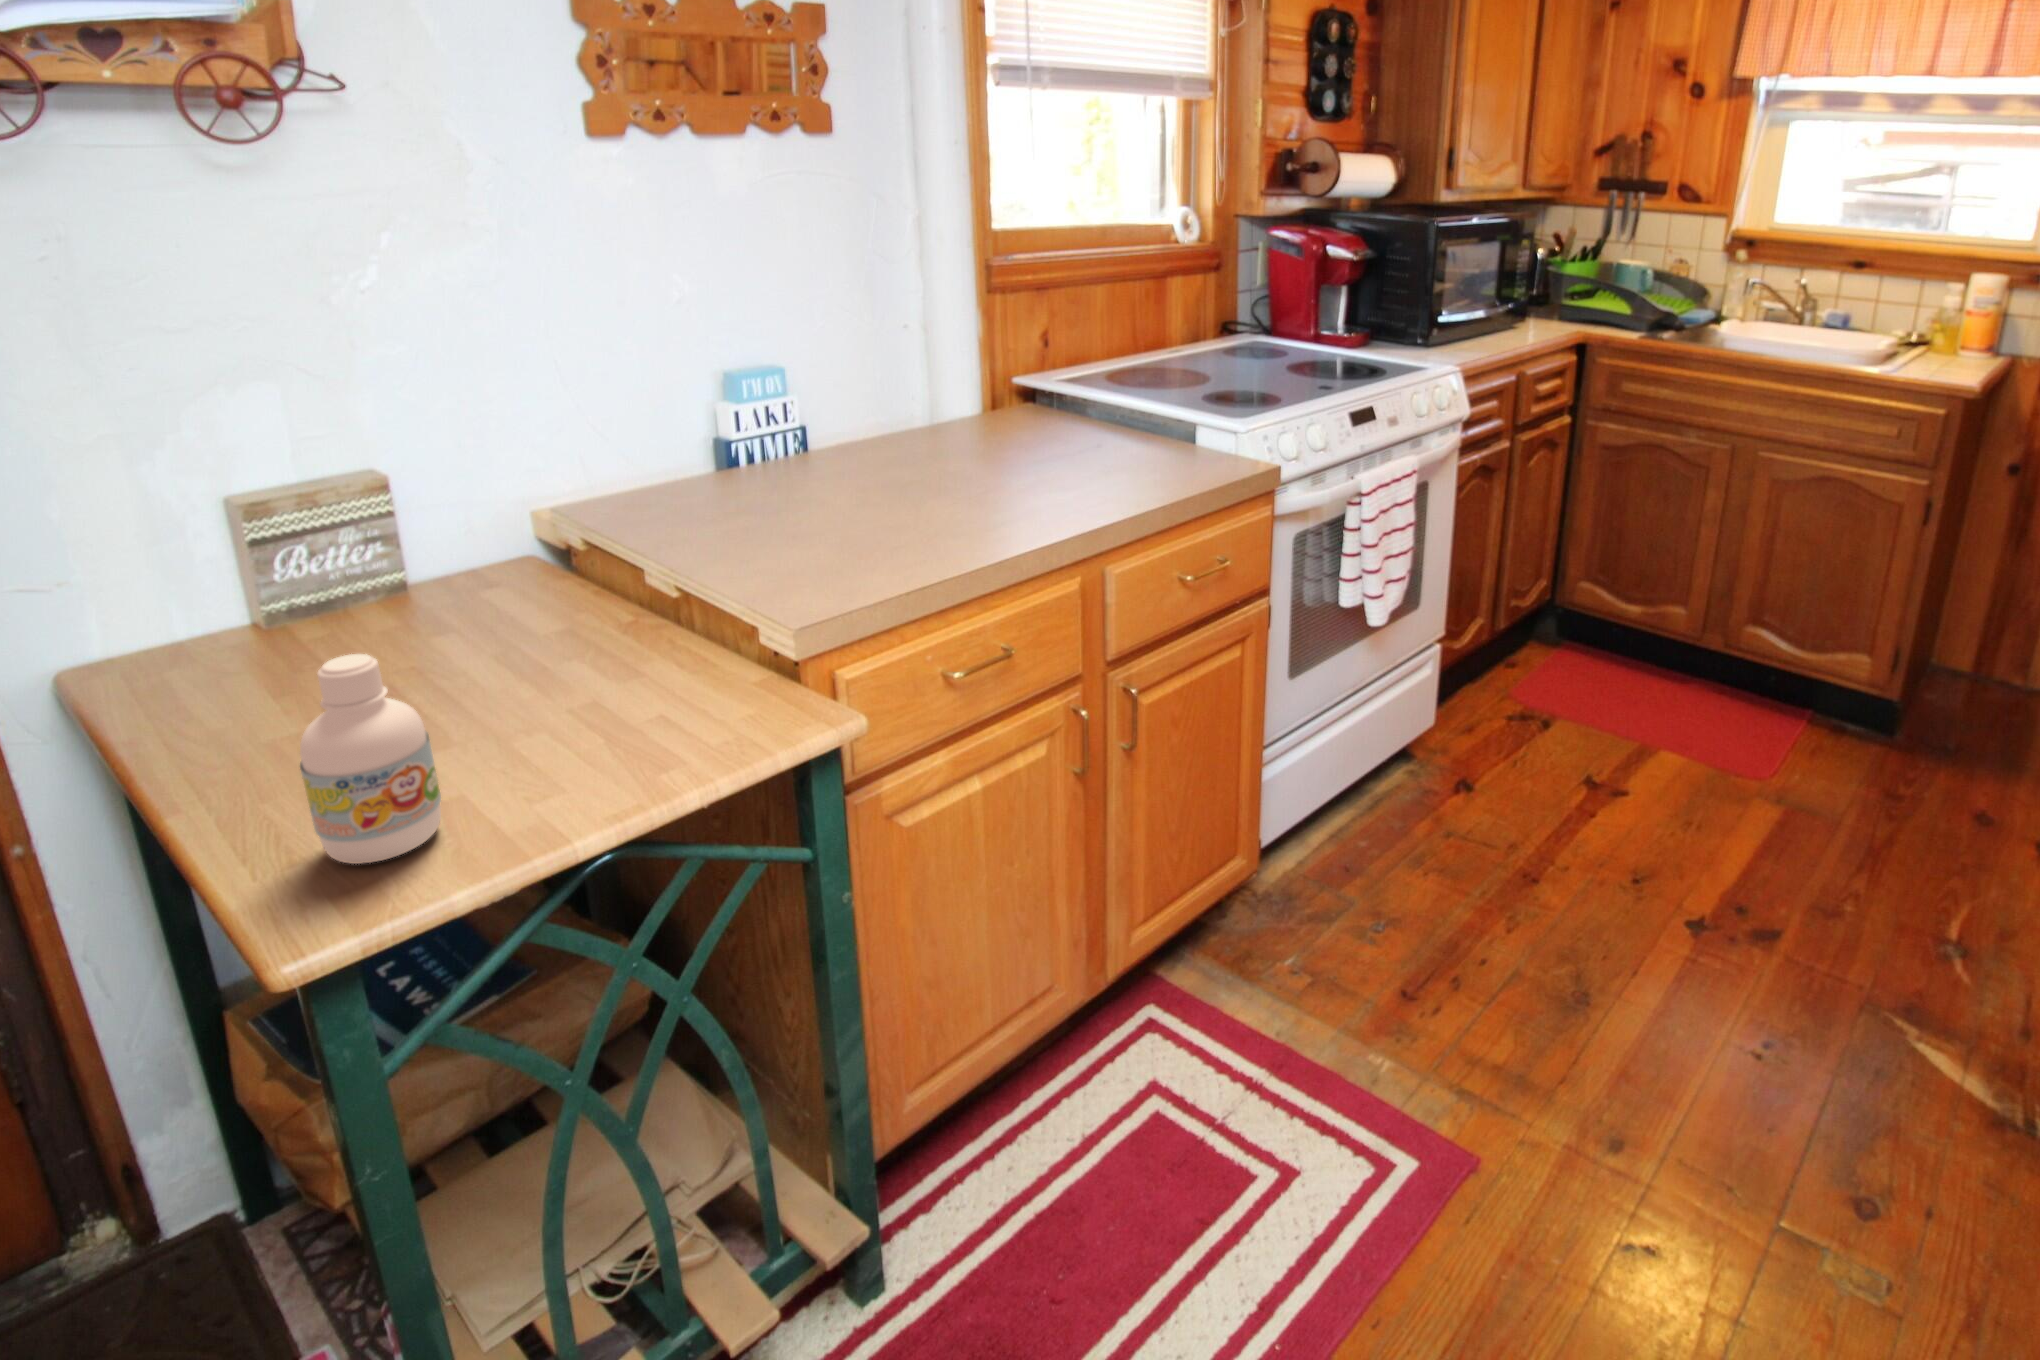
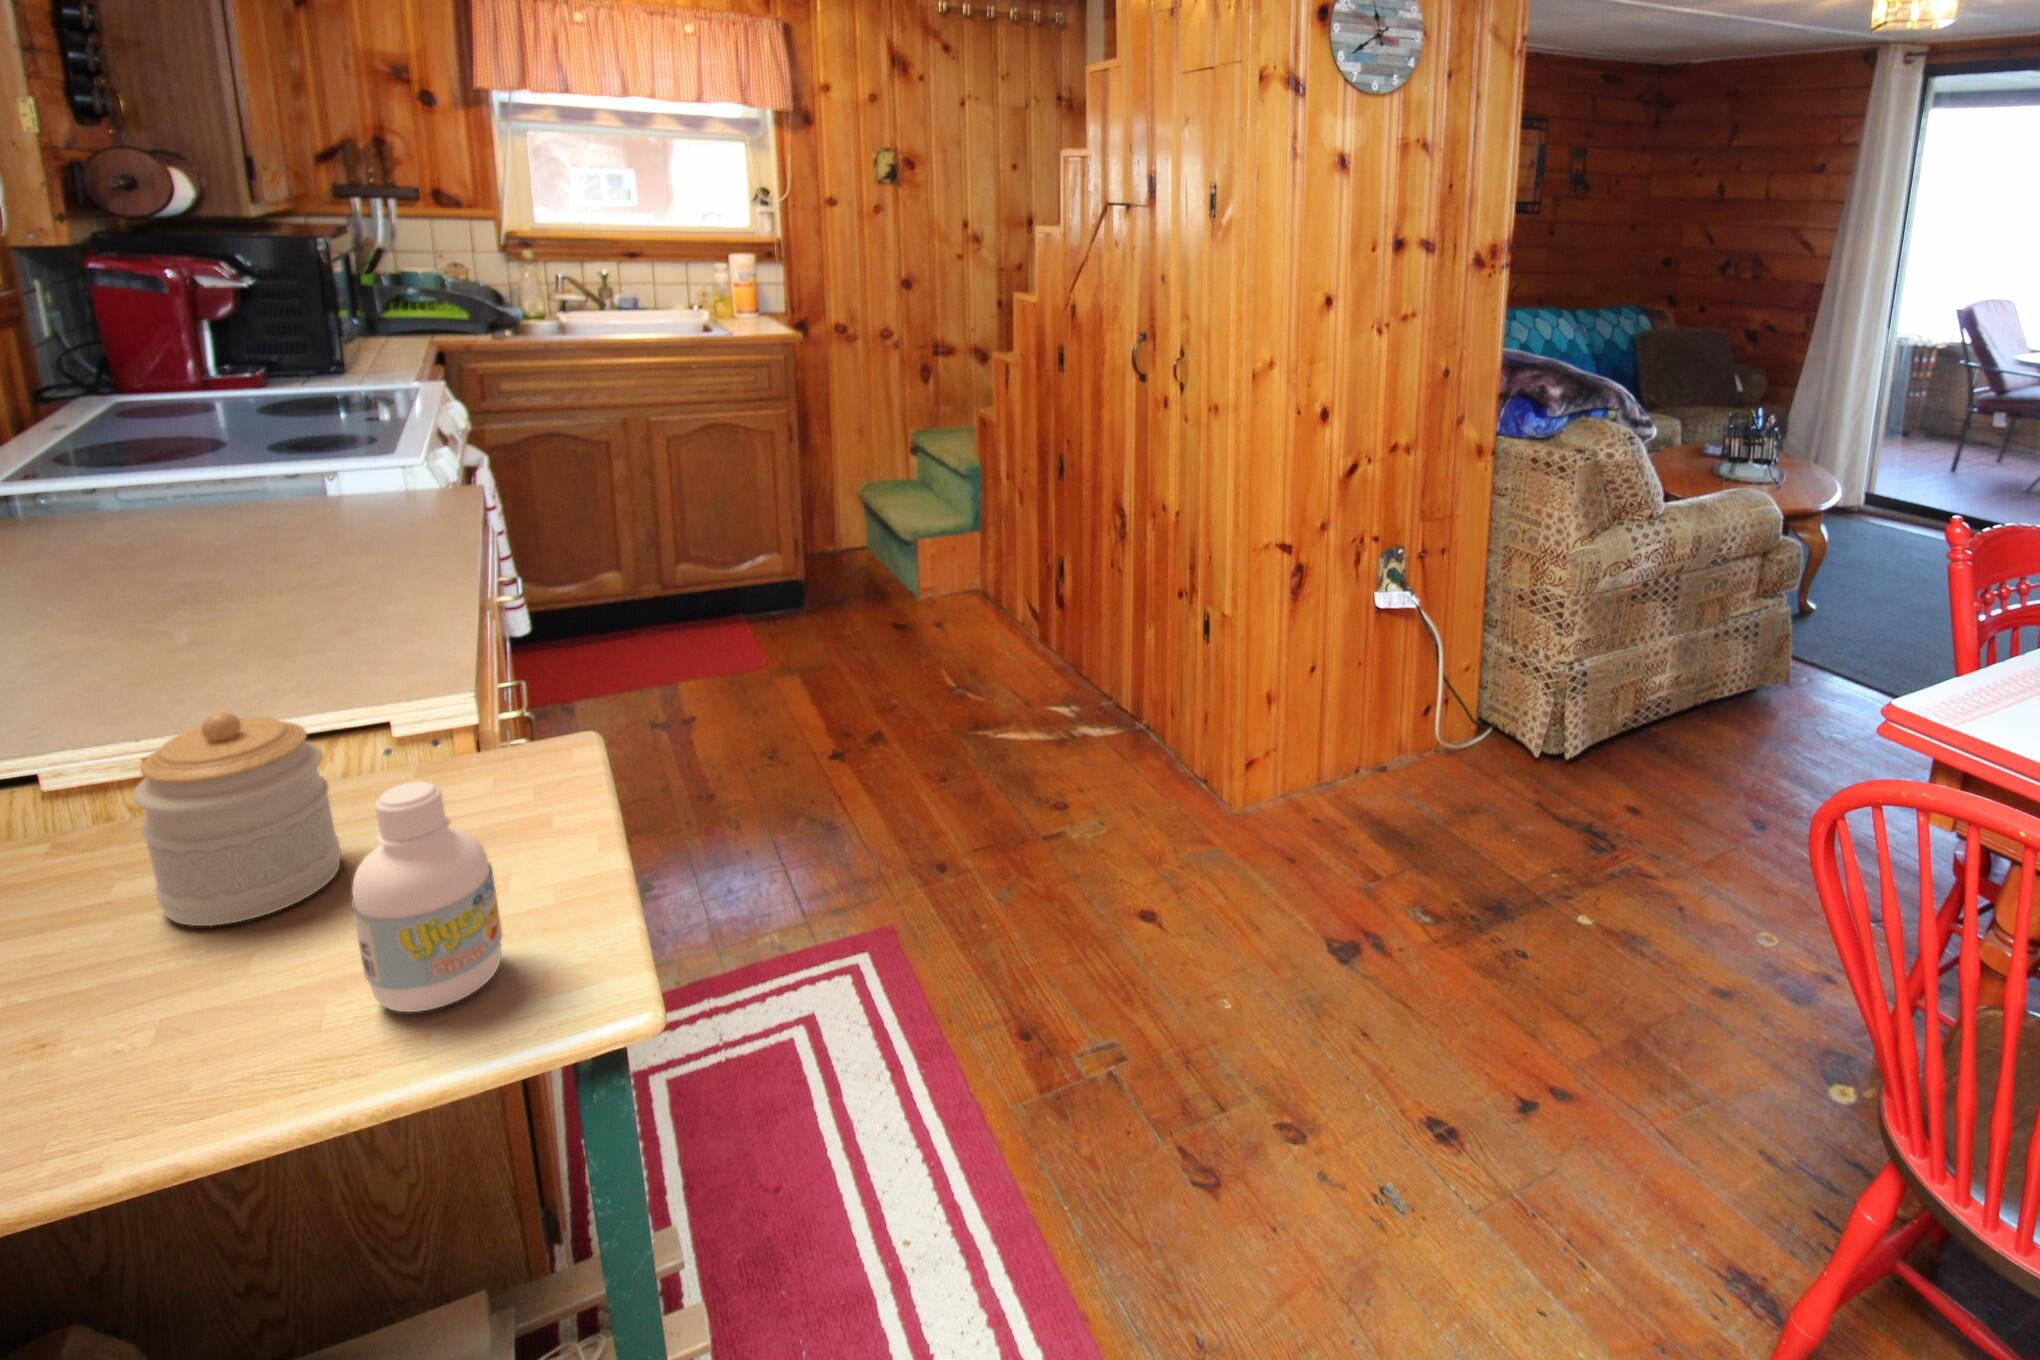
jar: none [500,554,645,725] -> present [133,712,341,926]

